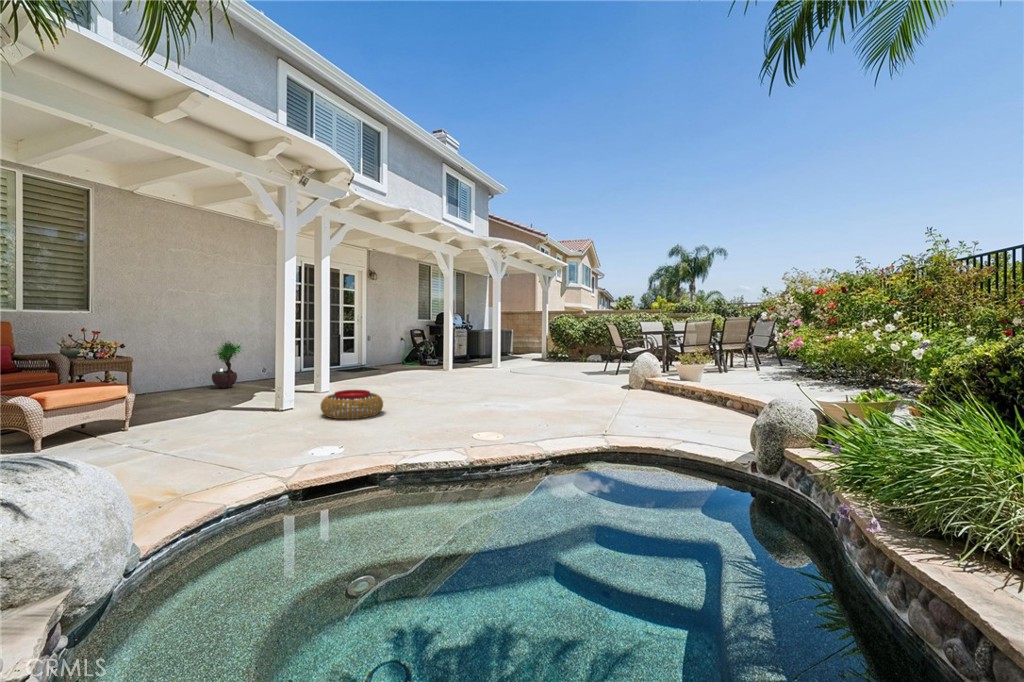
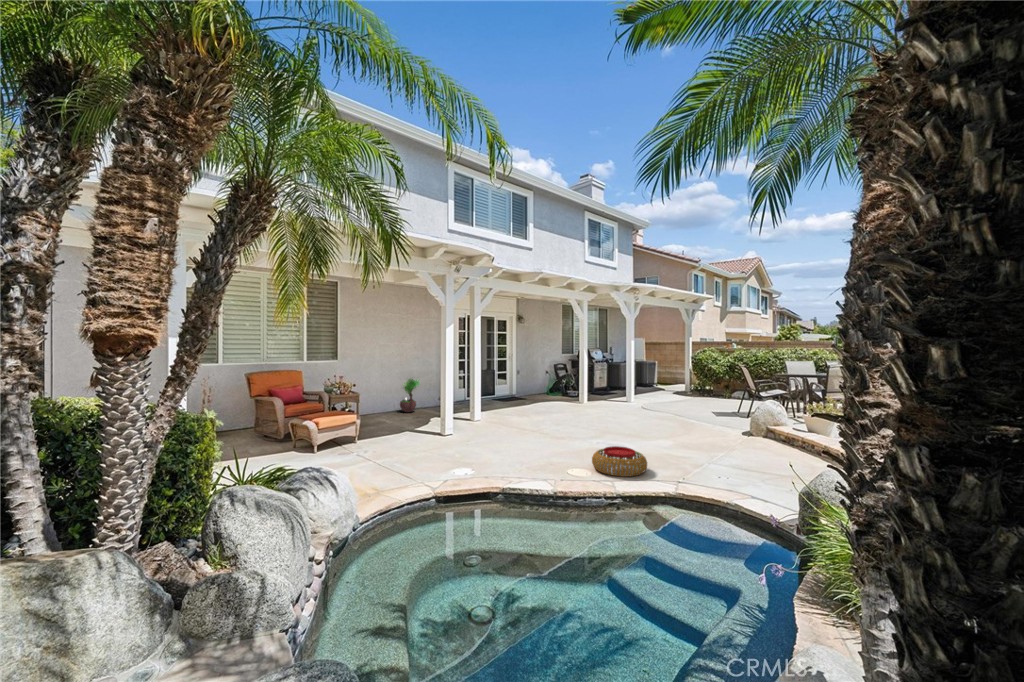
pouf: present [321,390,383,419] -> present [592,446,647,477]

